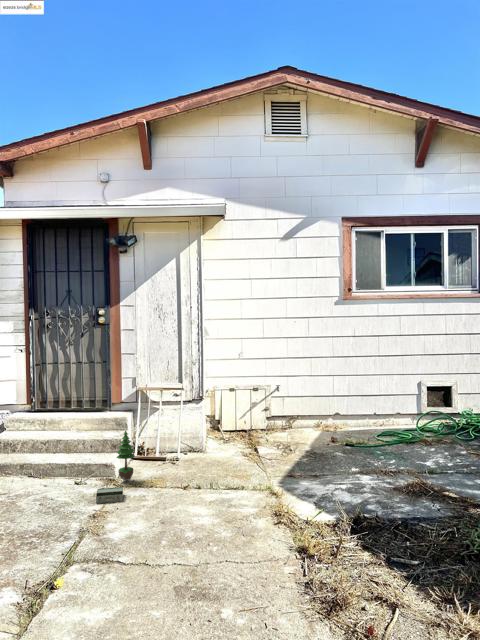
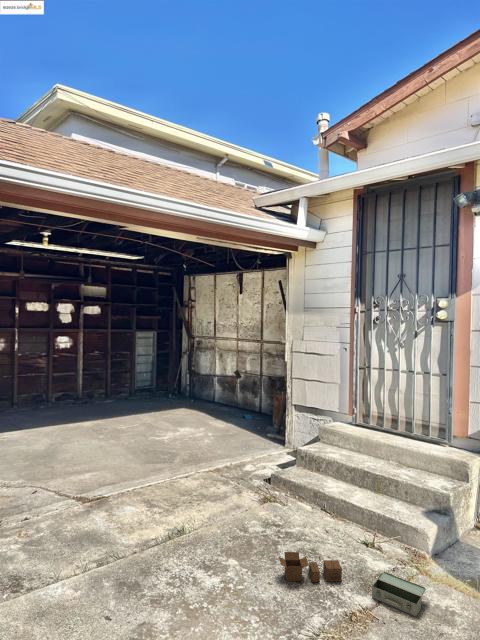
potted tree: present [117,431,135,481] -> none [427,486,461,575]
cardboard box: none [32,493,75,516] -> present [279,552,342,582]

